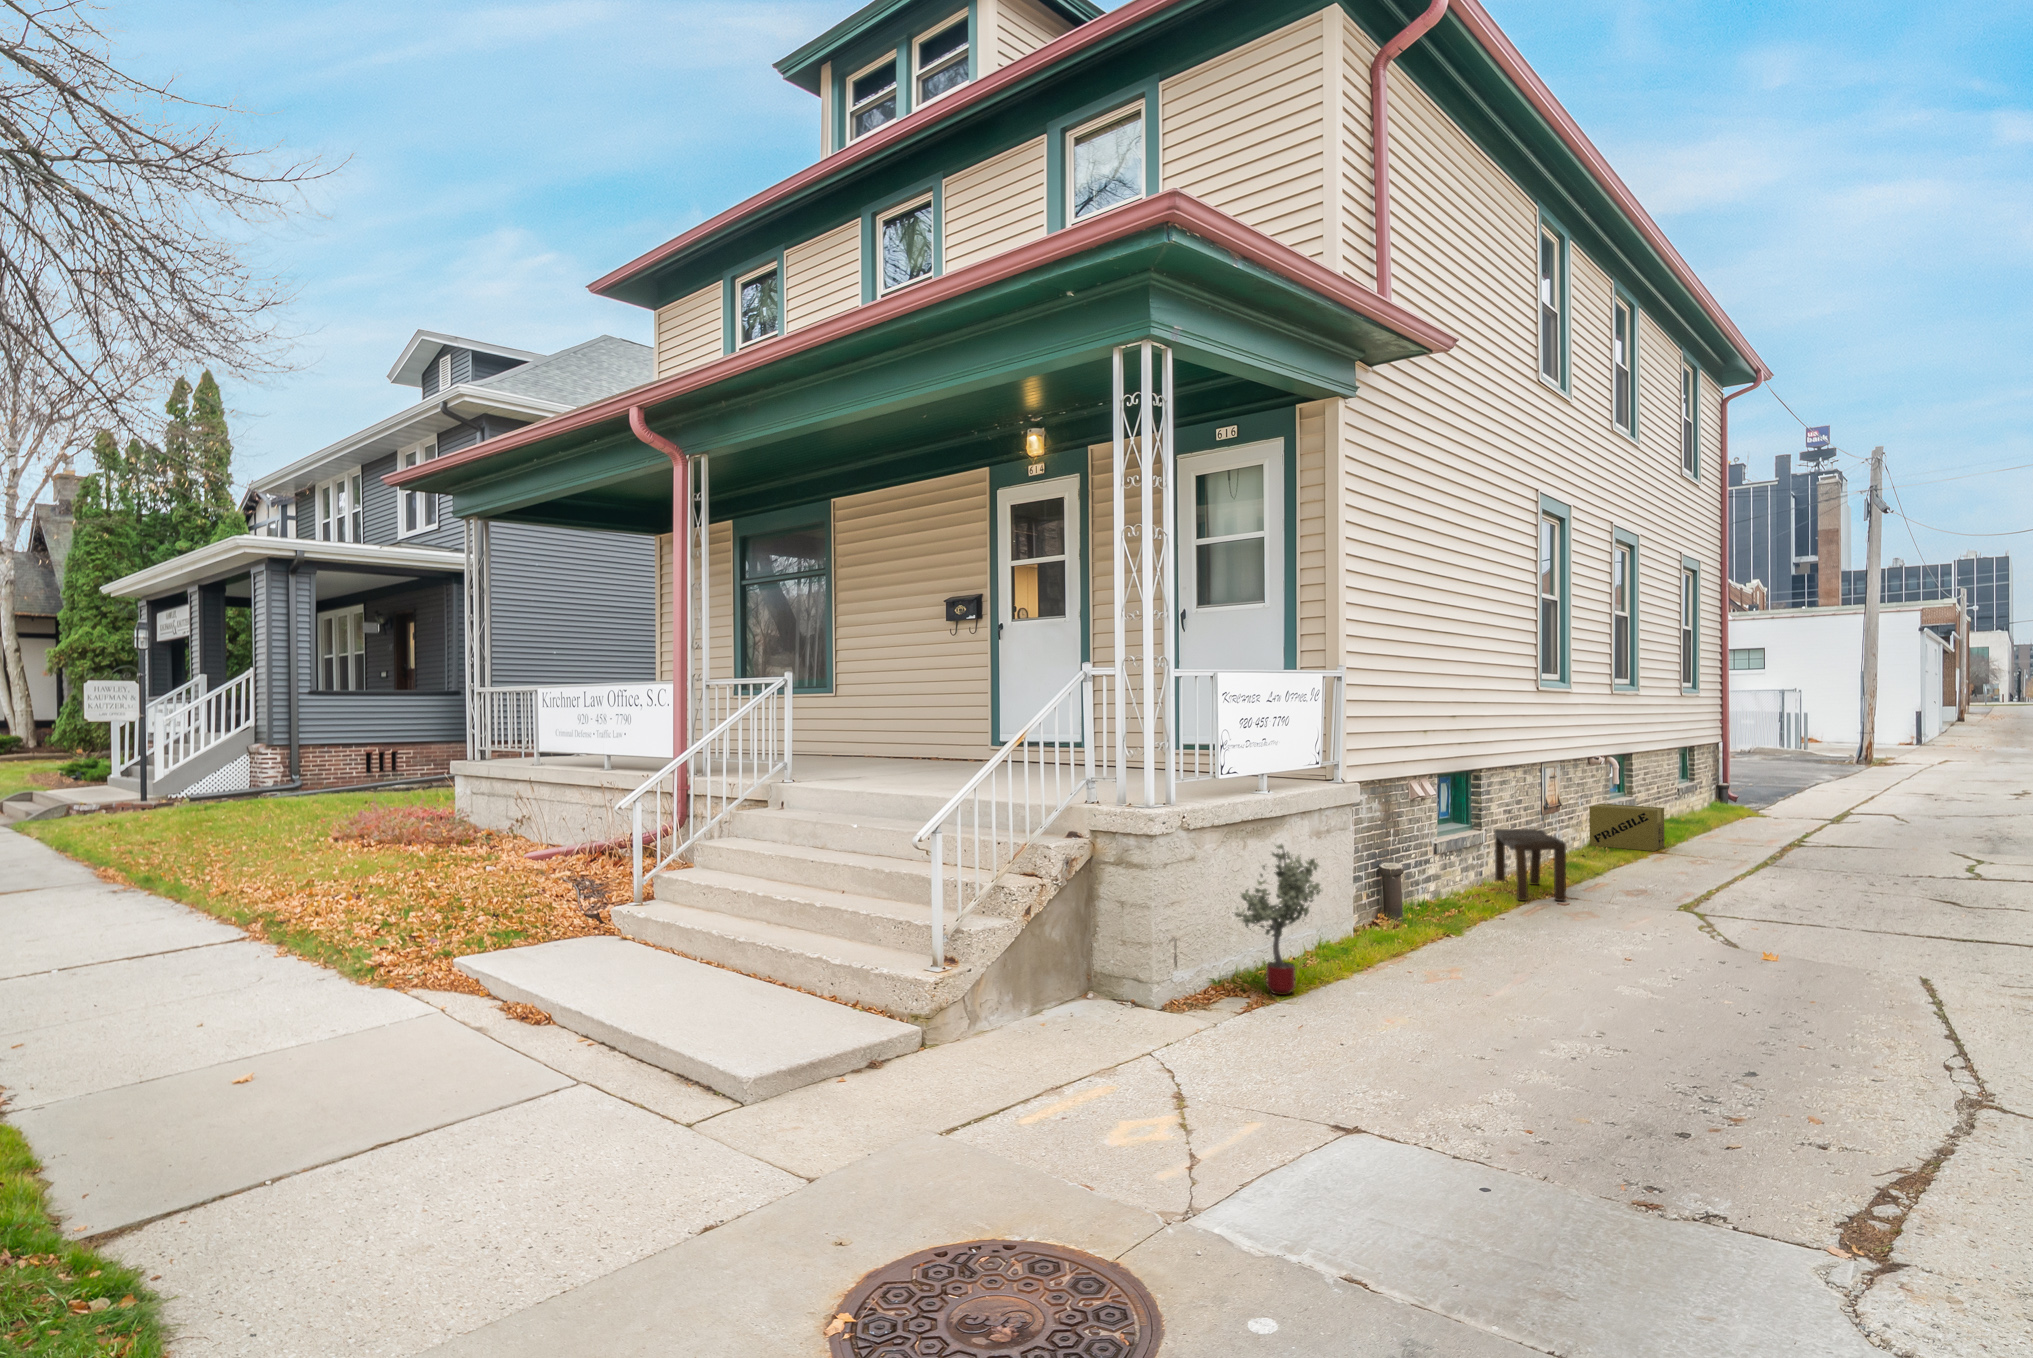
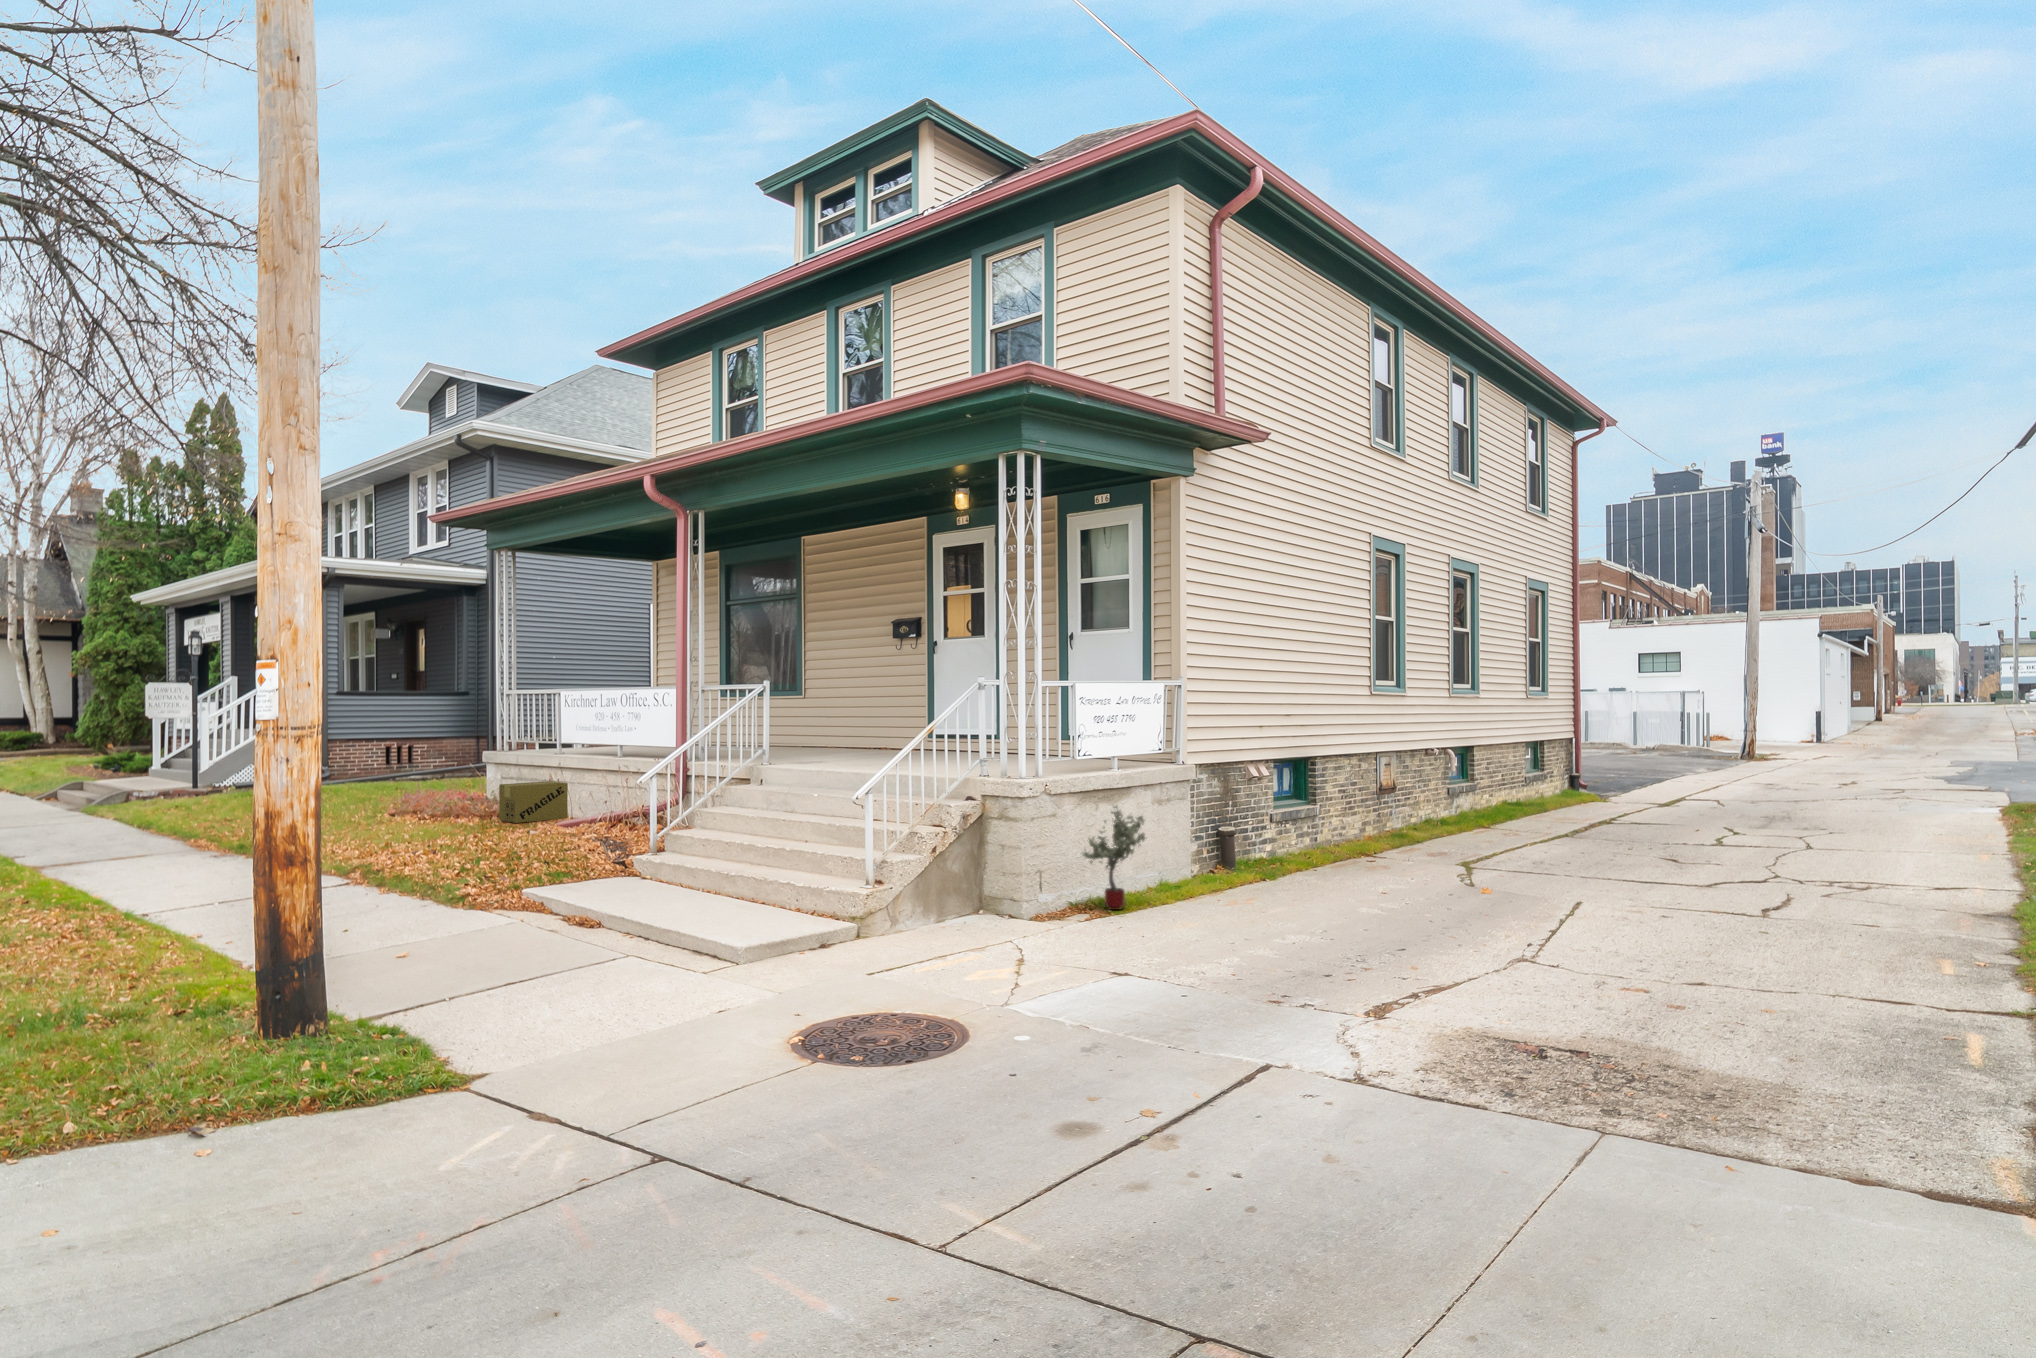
cardboard box: present [1589,804,1664,851] -> present [499,781,568,823]
bench: present [1494,829,1566,901] -> none [1325,805,1369,858]

